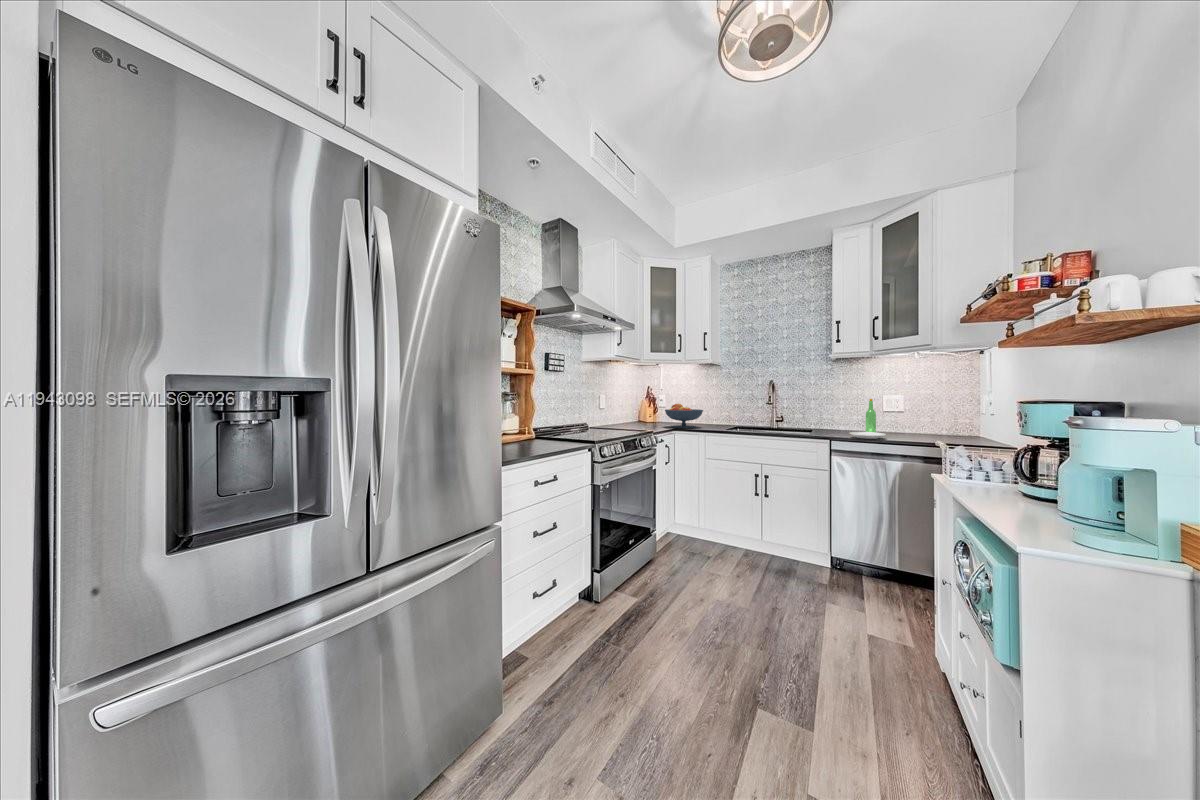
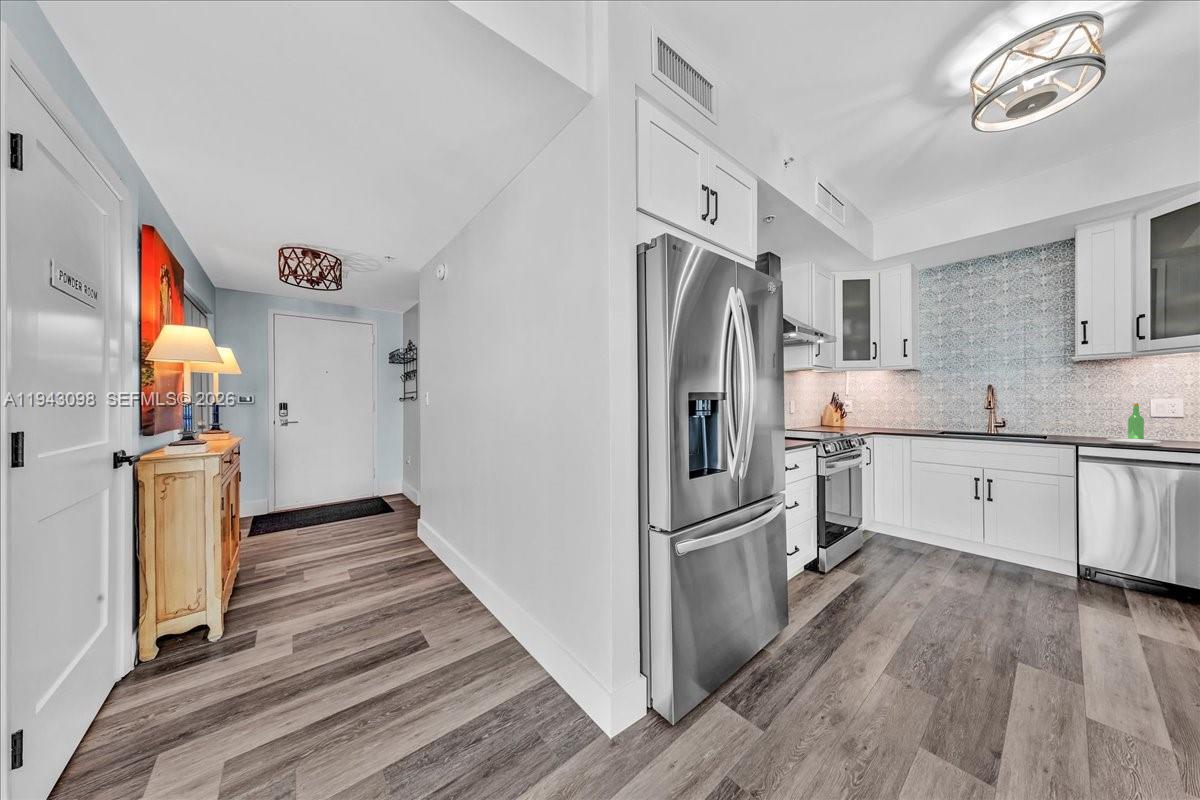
fruit bowl: present [665,404,703,428] -> none [862,407,906,430]

